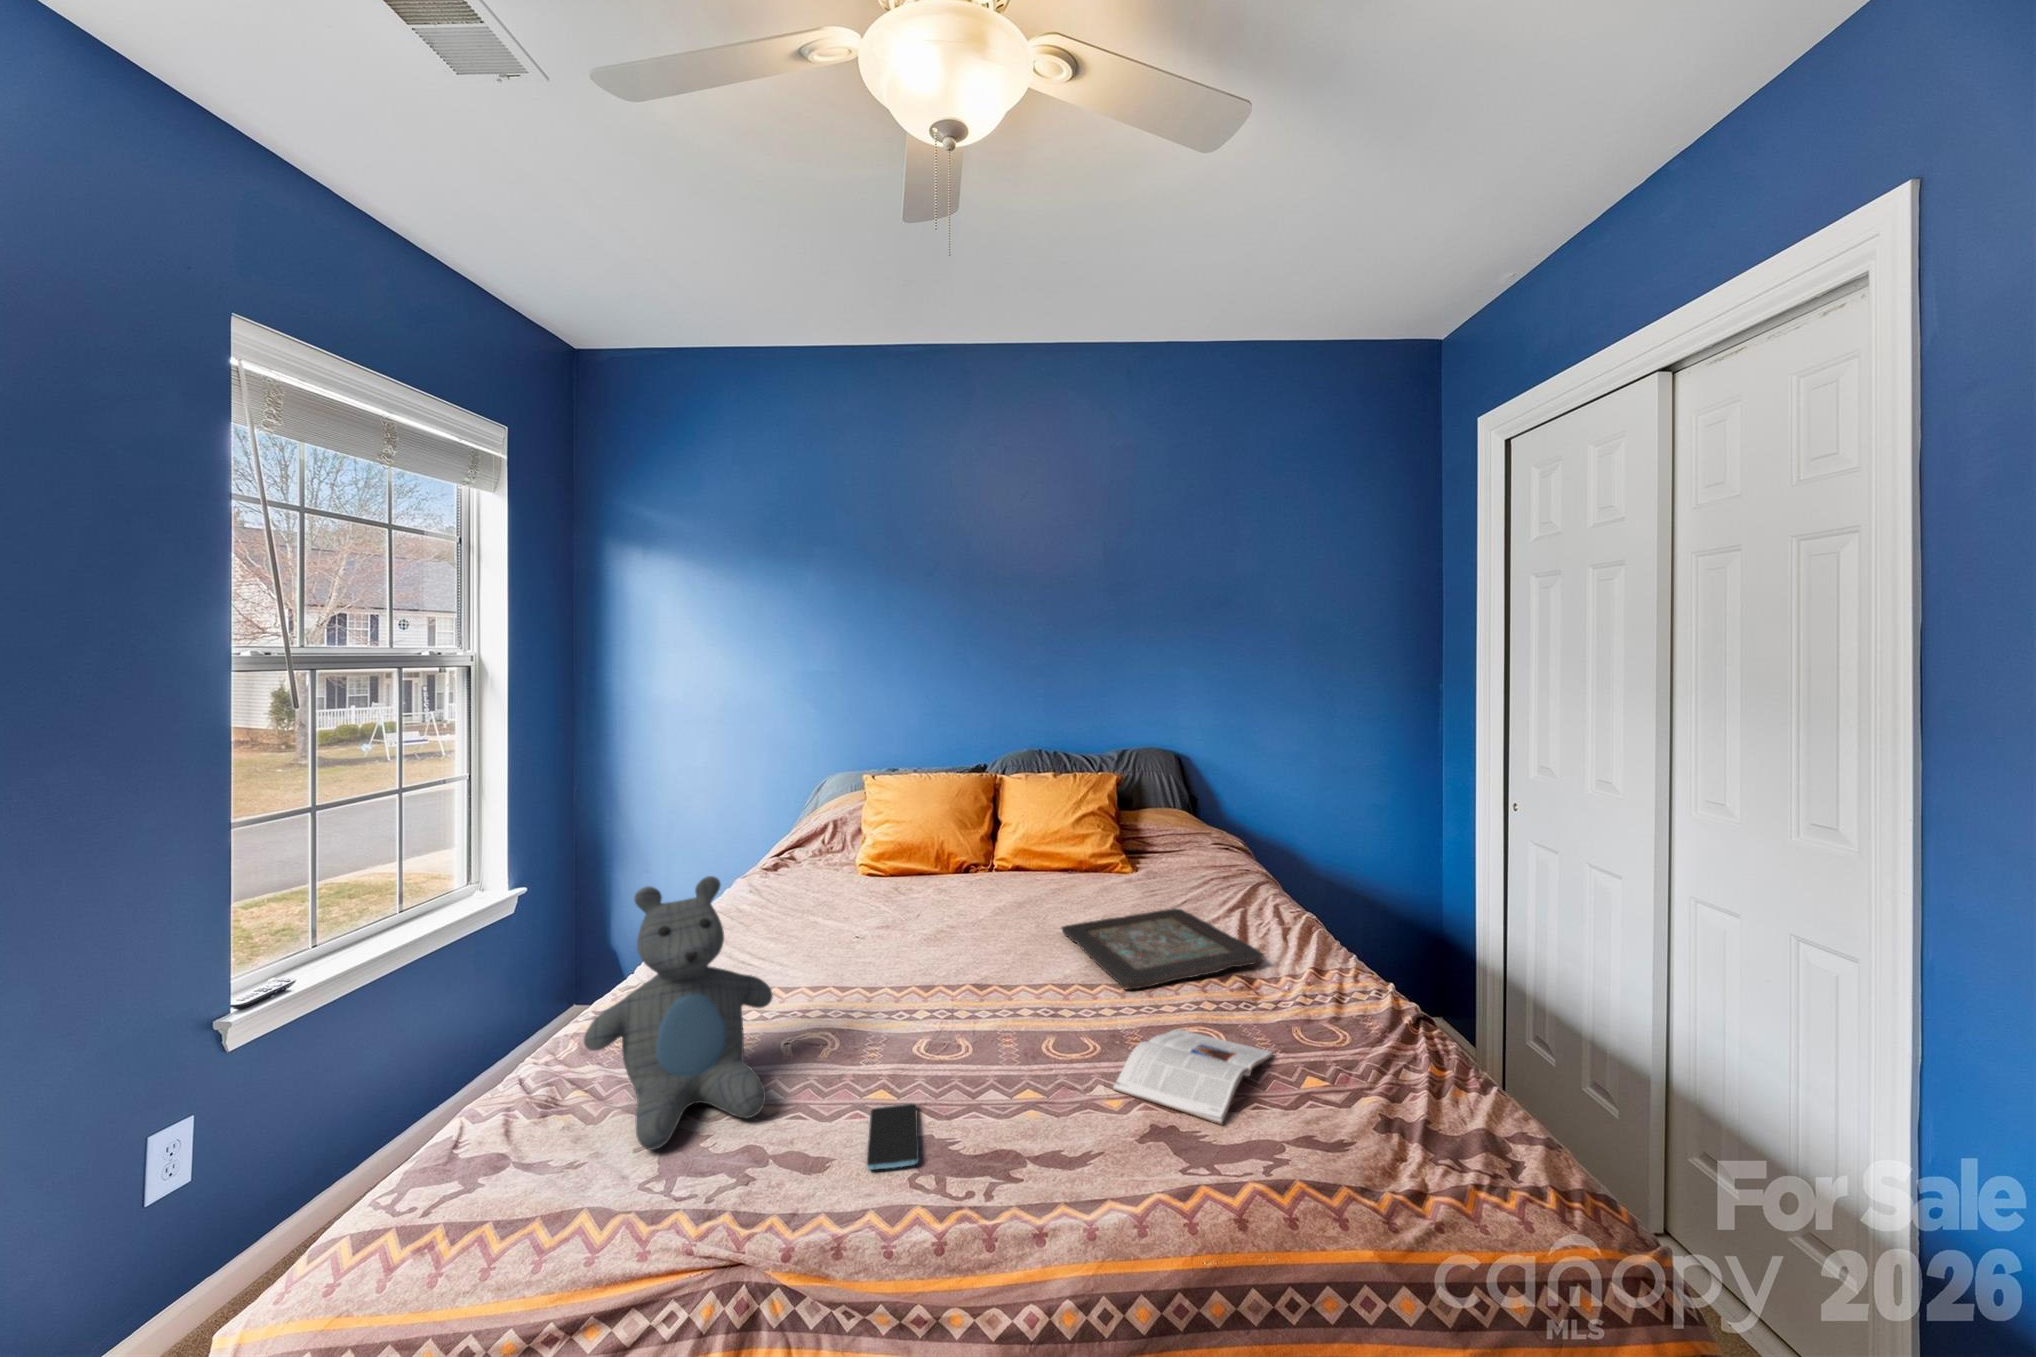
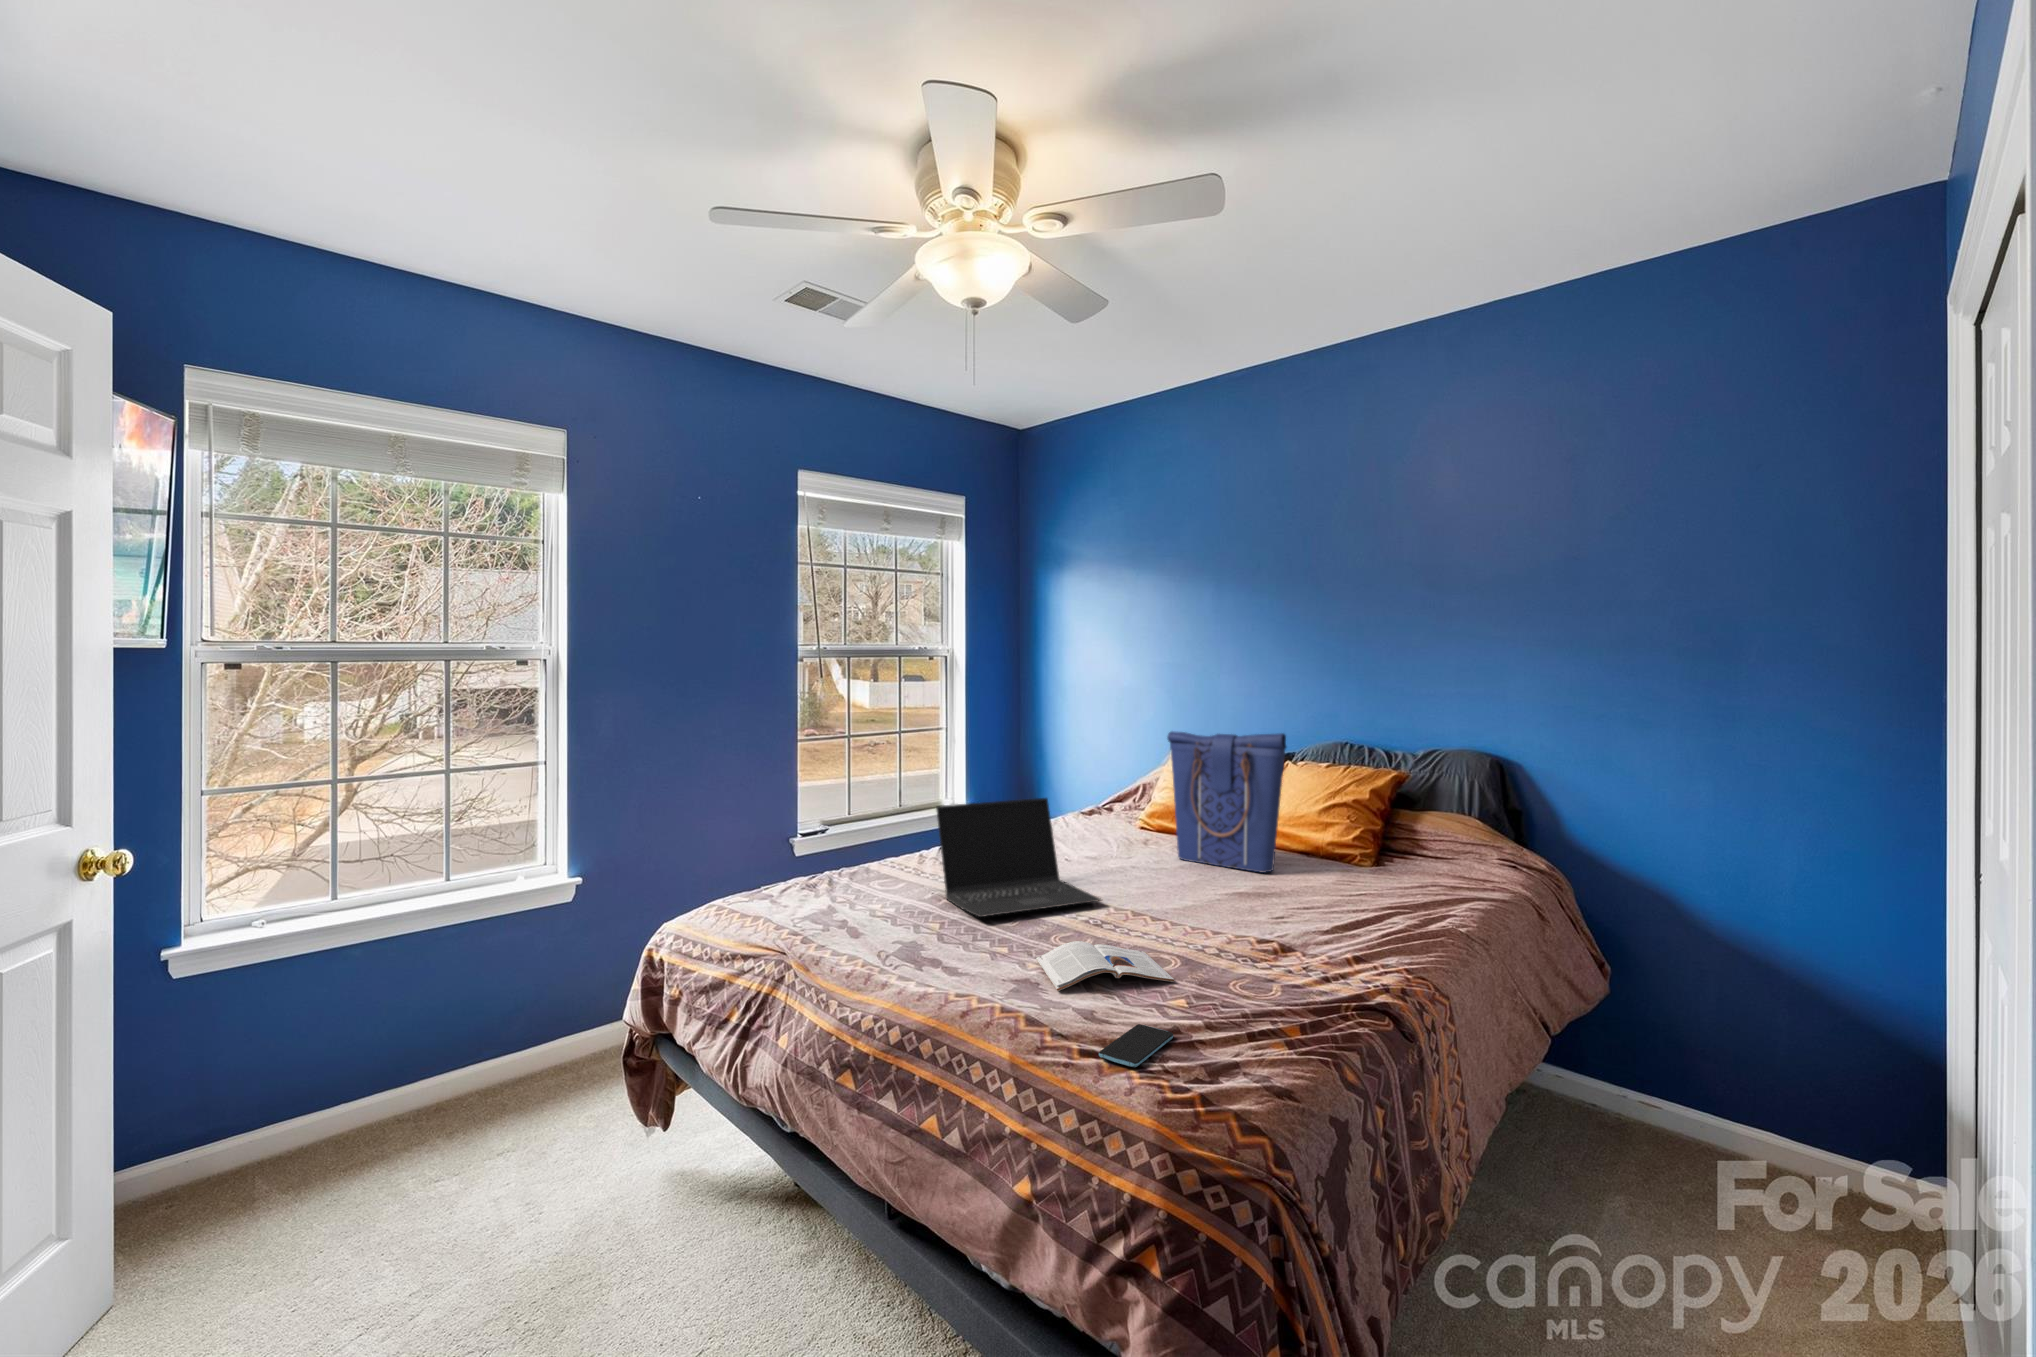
tote bag: none [960,751,1094,904] -> present [1167,731,1286,873]
laptop: none [798,864,1029,1055] -> present [936,798,1101,917]
teddy bear: present [584,876,773,1150] -> none [798,769,903,911]
decorative tray: present [1062,908,1264,990] -> none [1157,882,1322,940]
smartphone: present [866,1104,919,1170] -> present [1099,1024,1173,1067]

